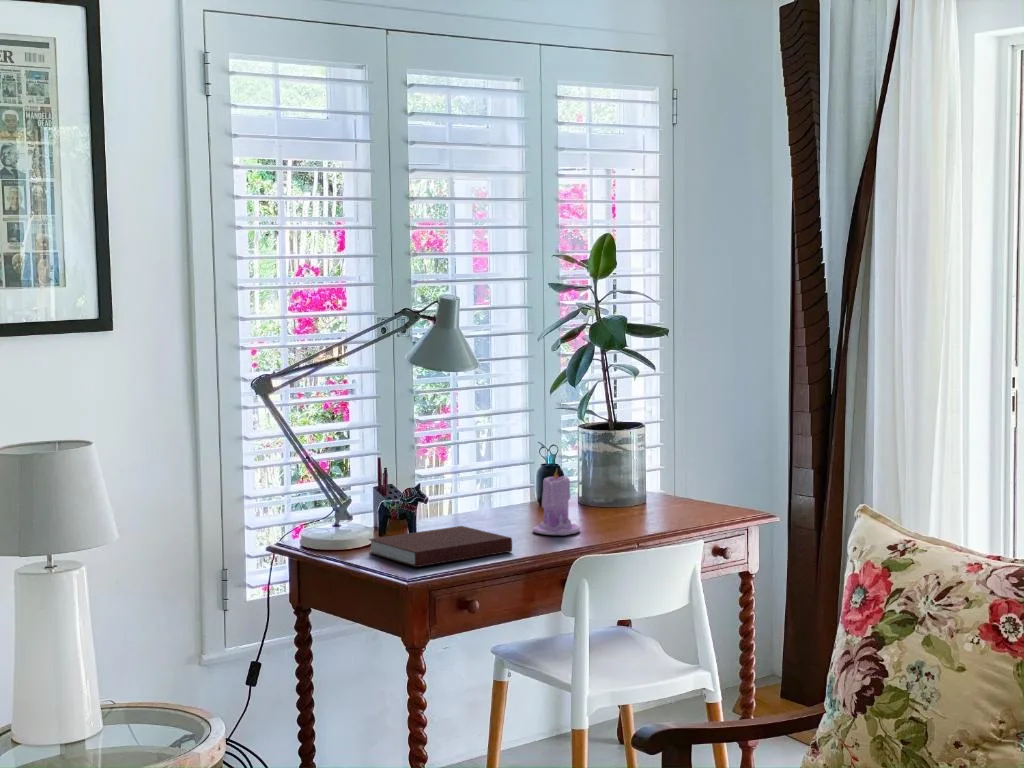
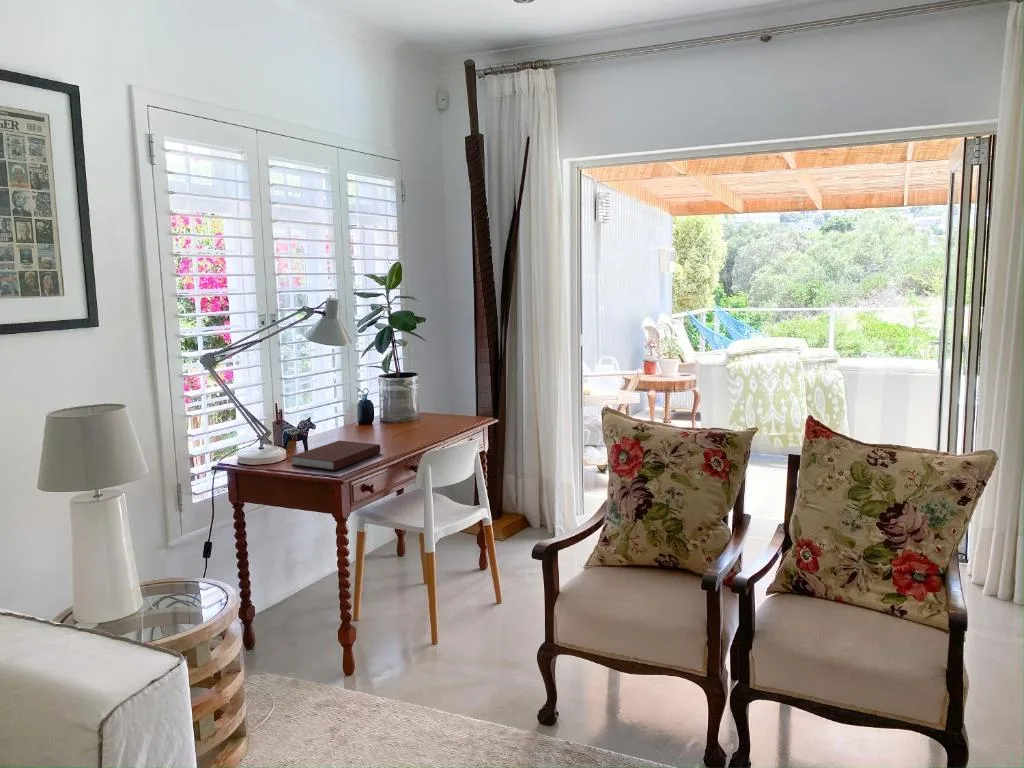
candle: present [533,471,580,535] -> none [377,400,405,440]

